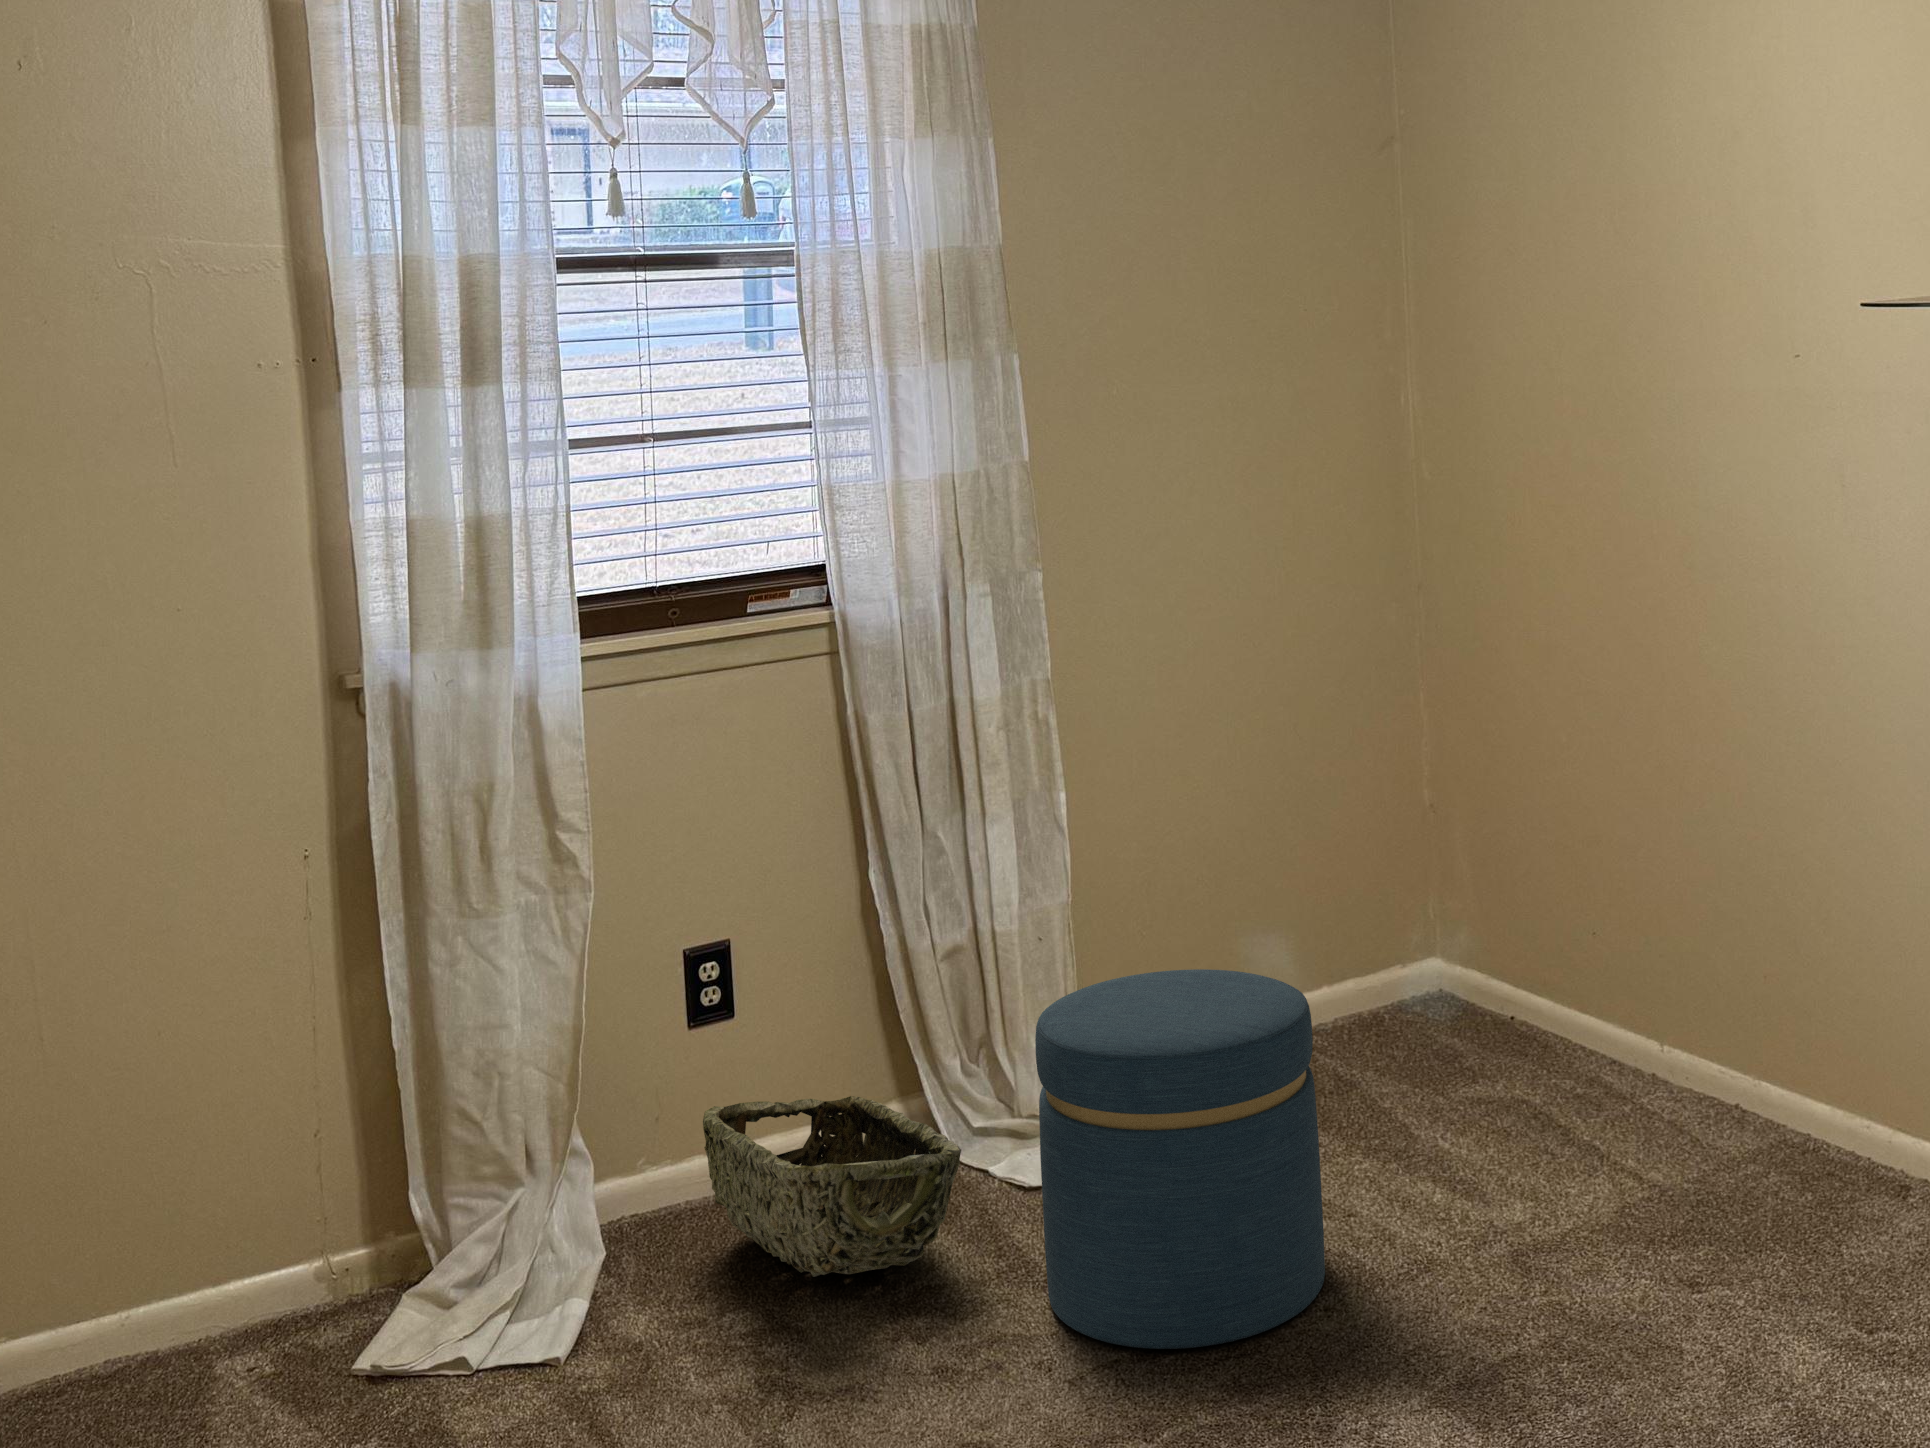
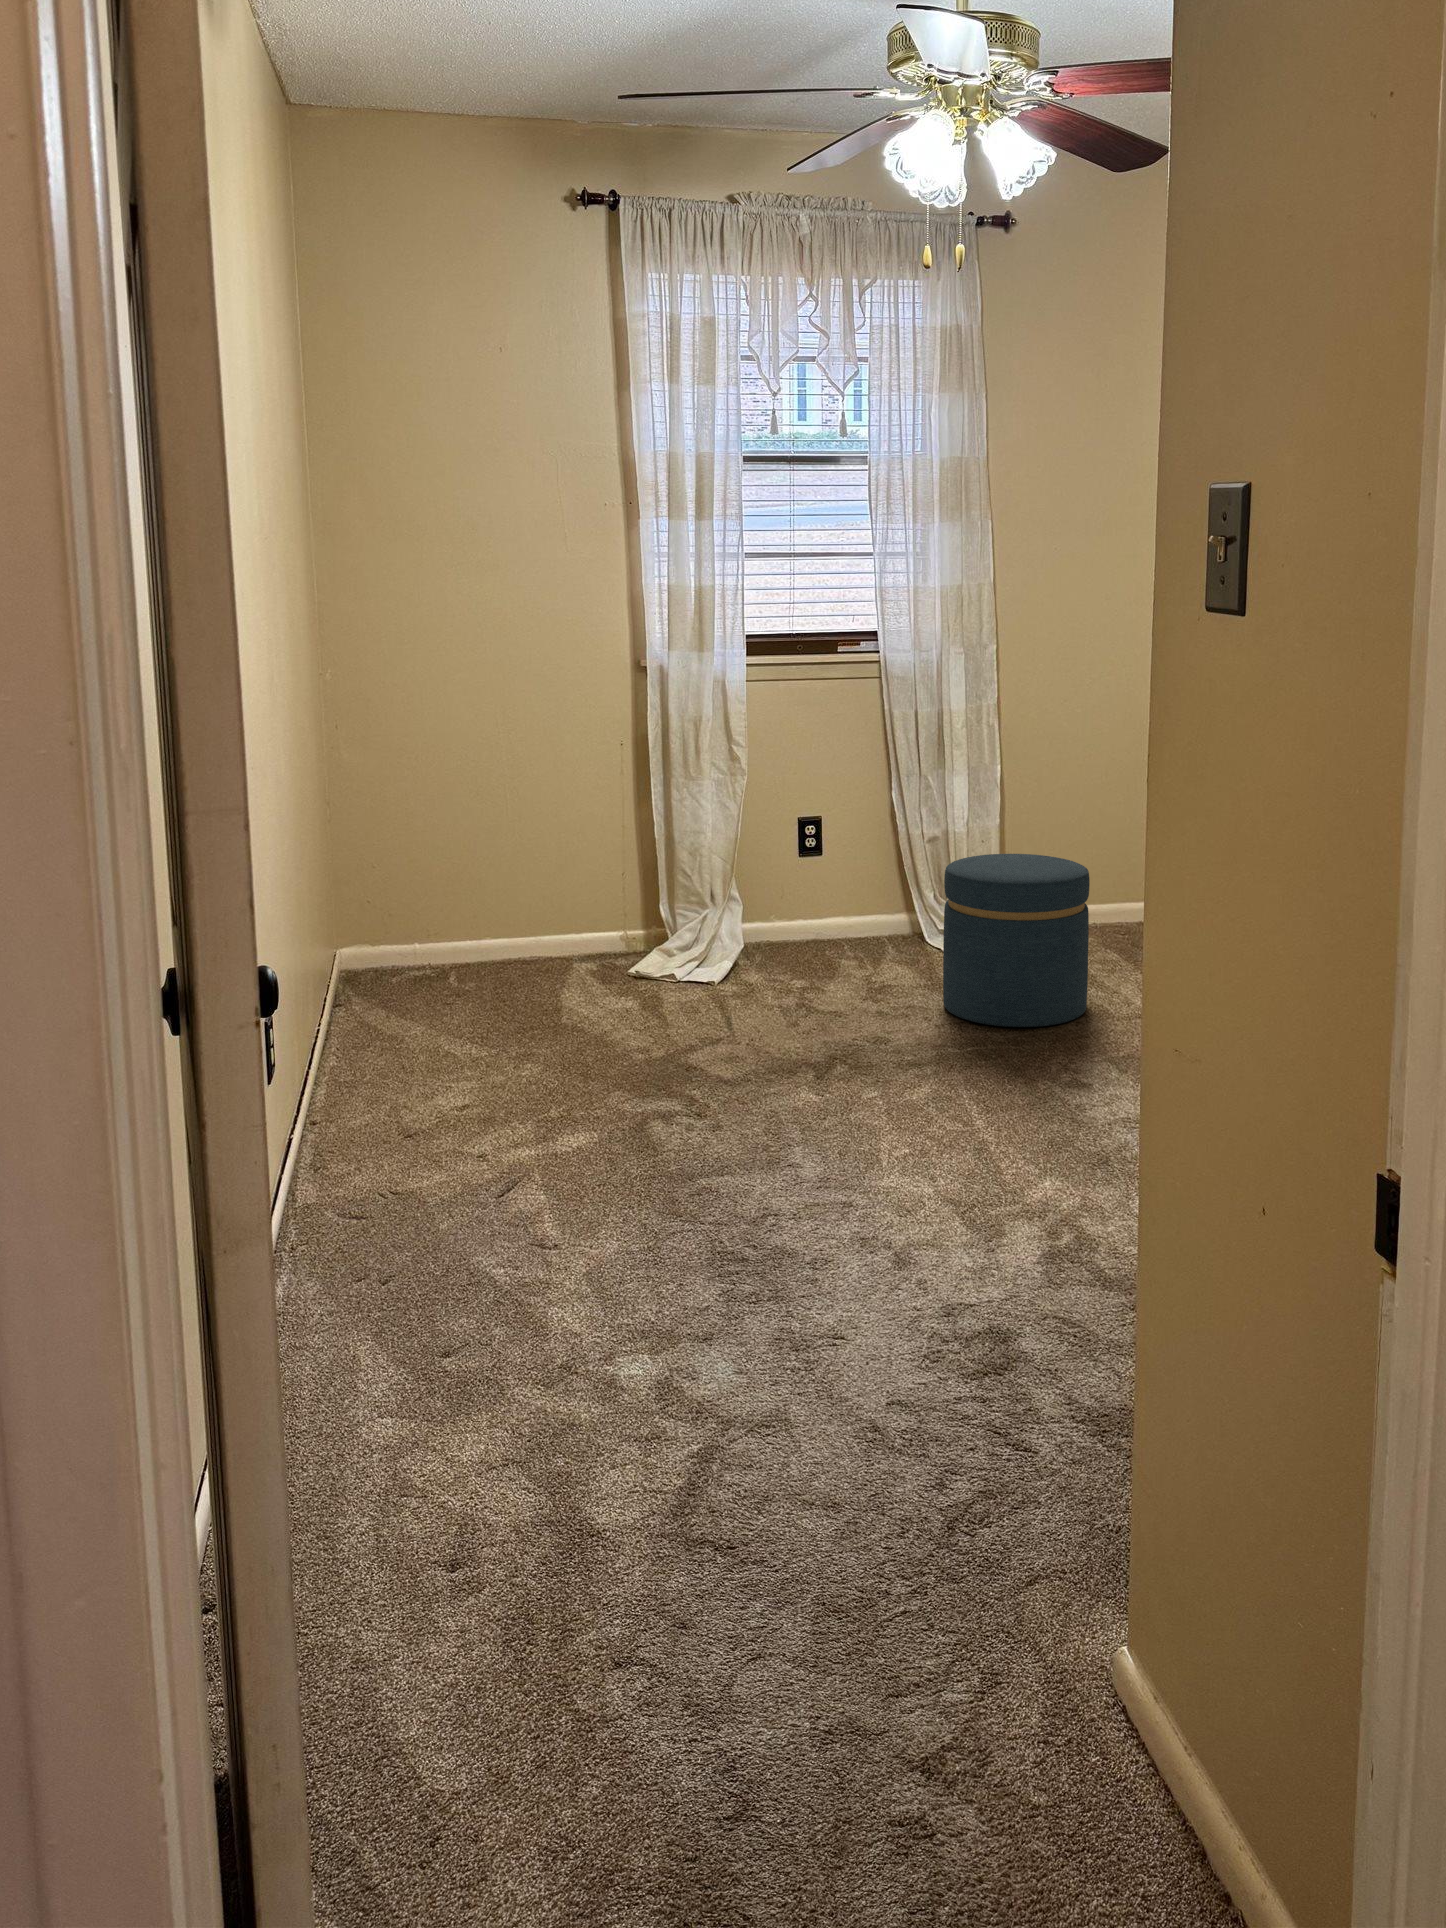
woven basket: present [703,1096,961,1277] -> none [798,895,916,979]

